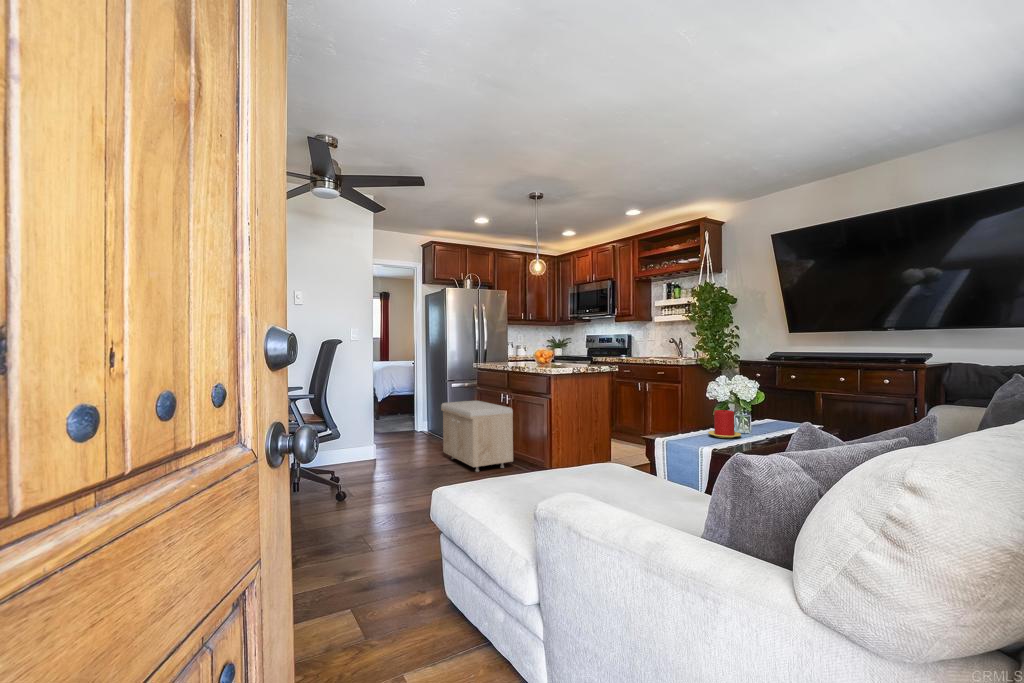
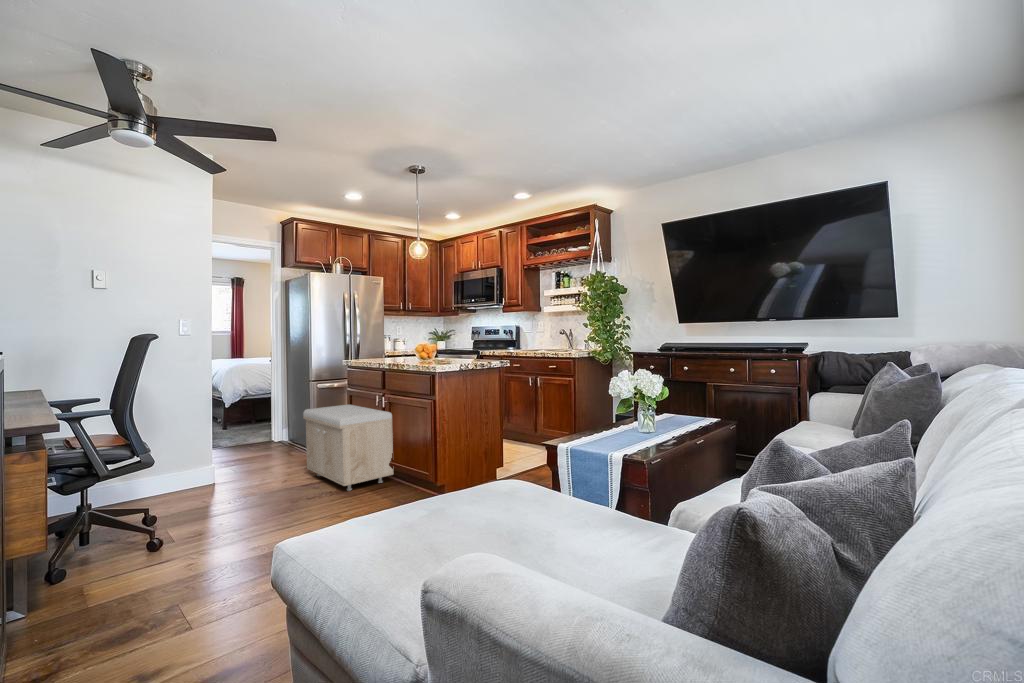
candle: present [708,410,741,438] -> none [612,407,646,438]

